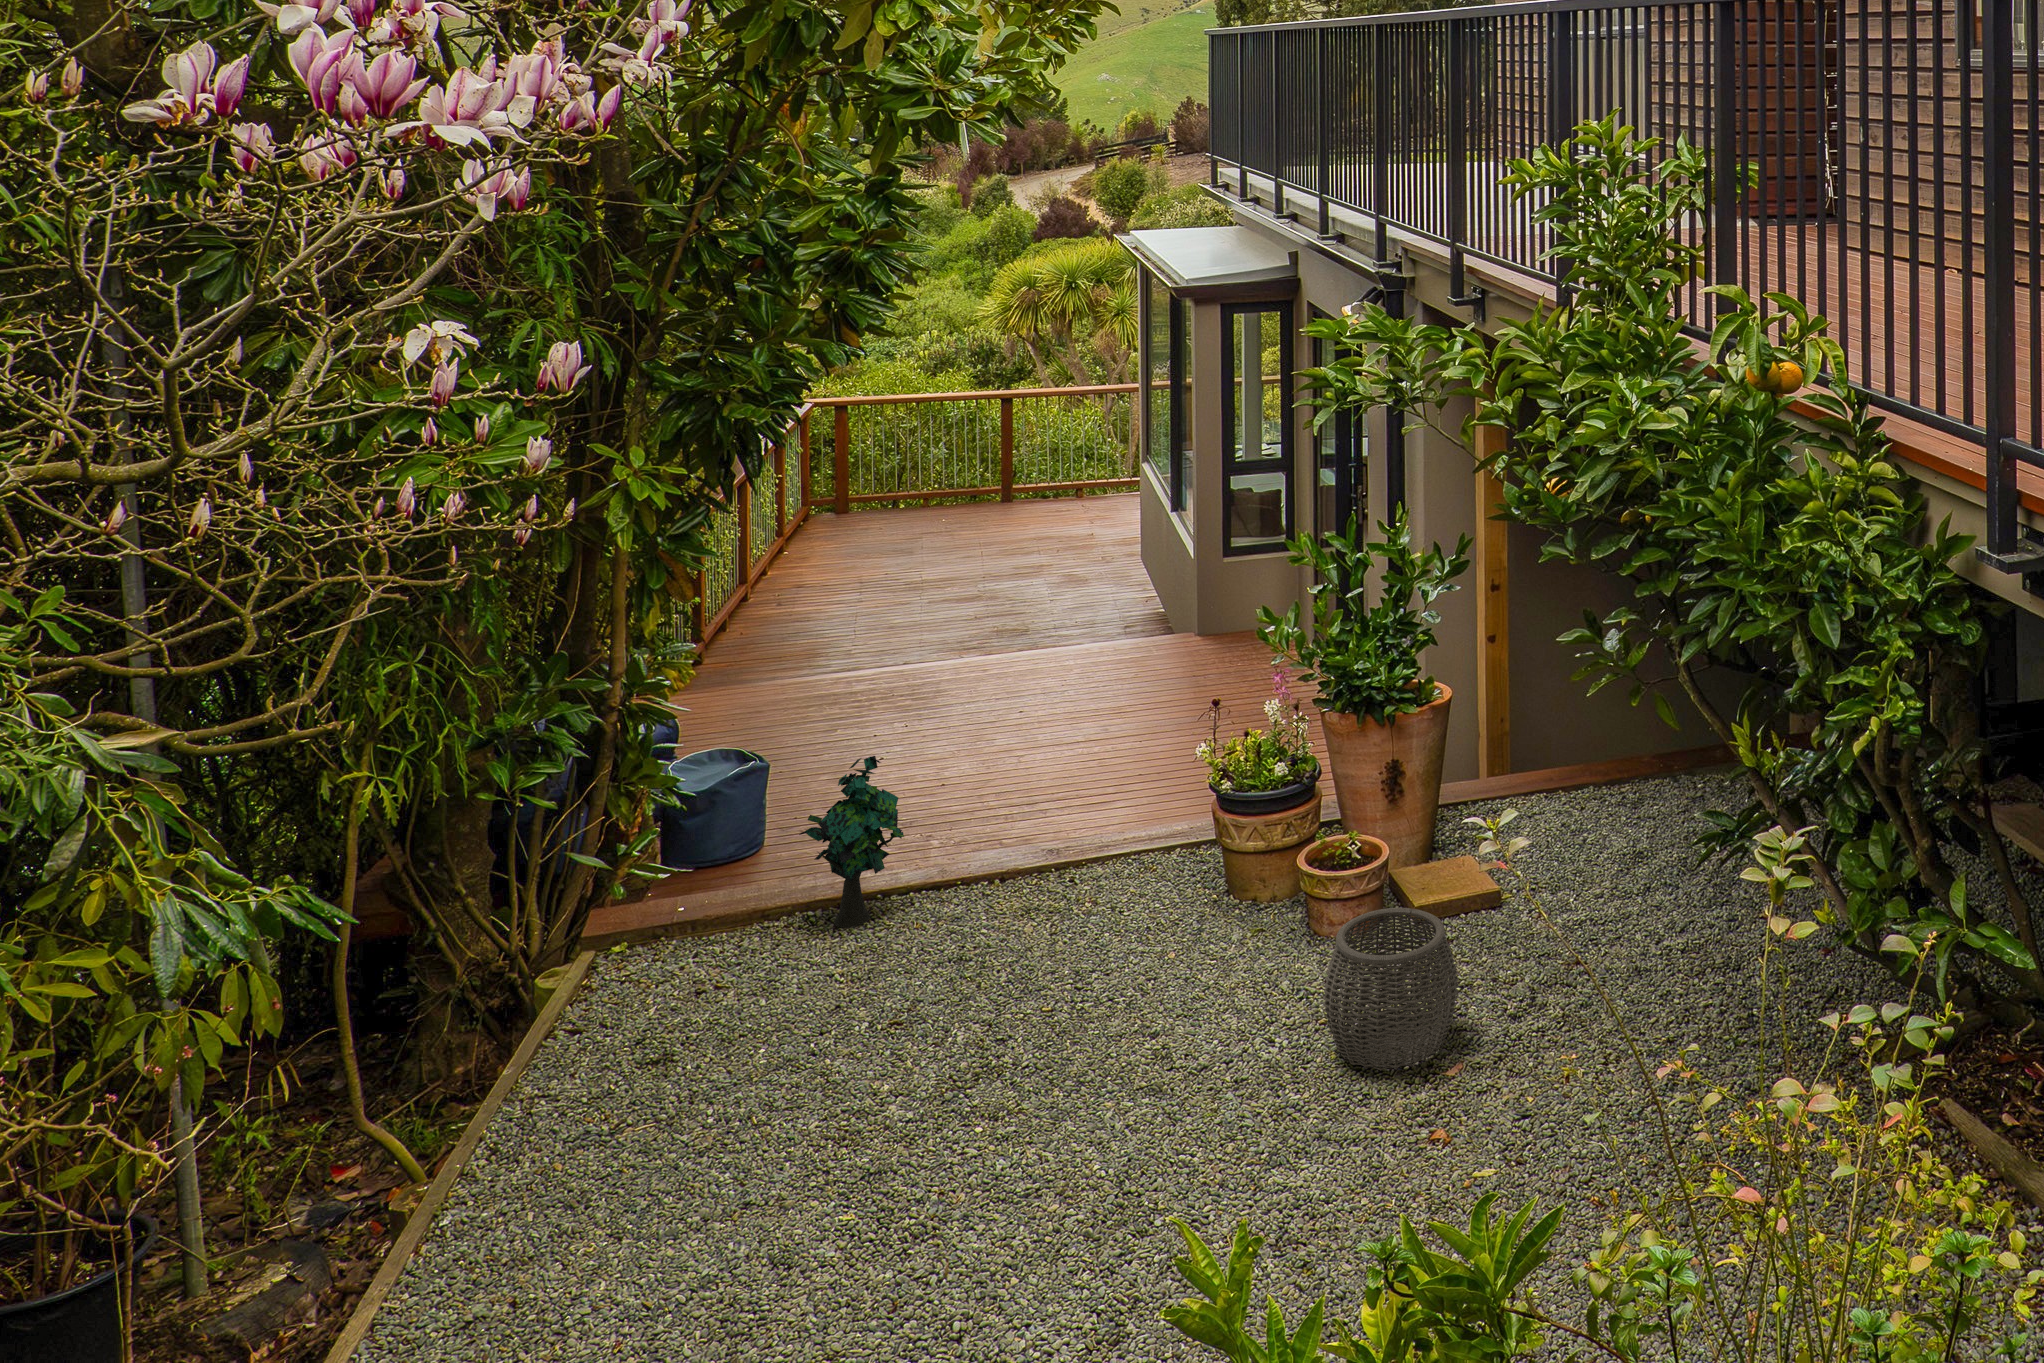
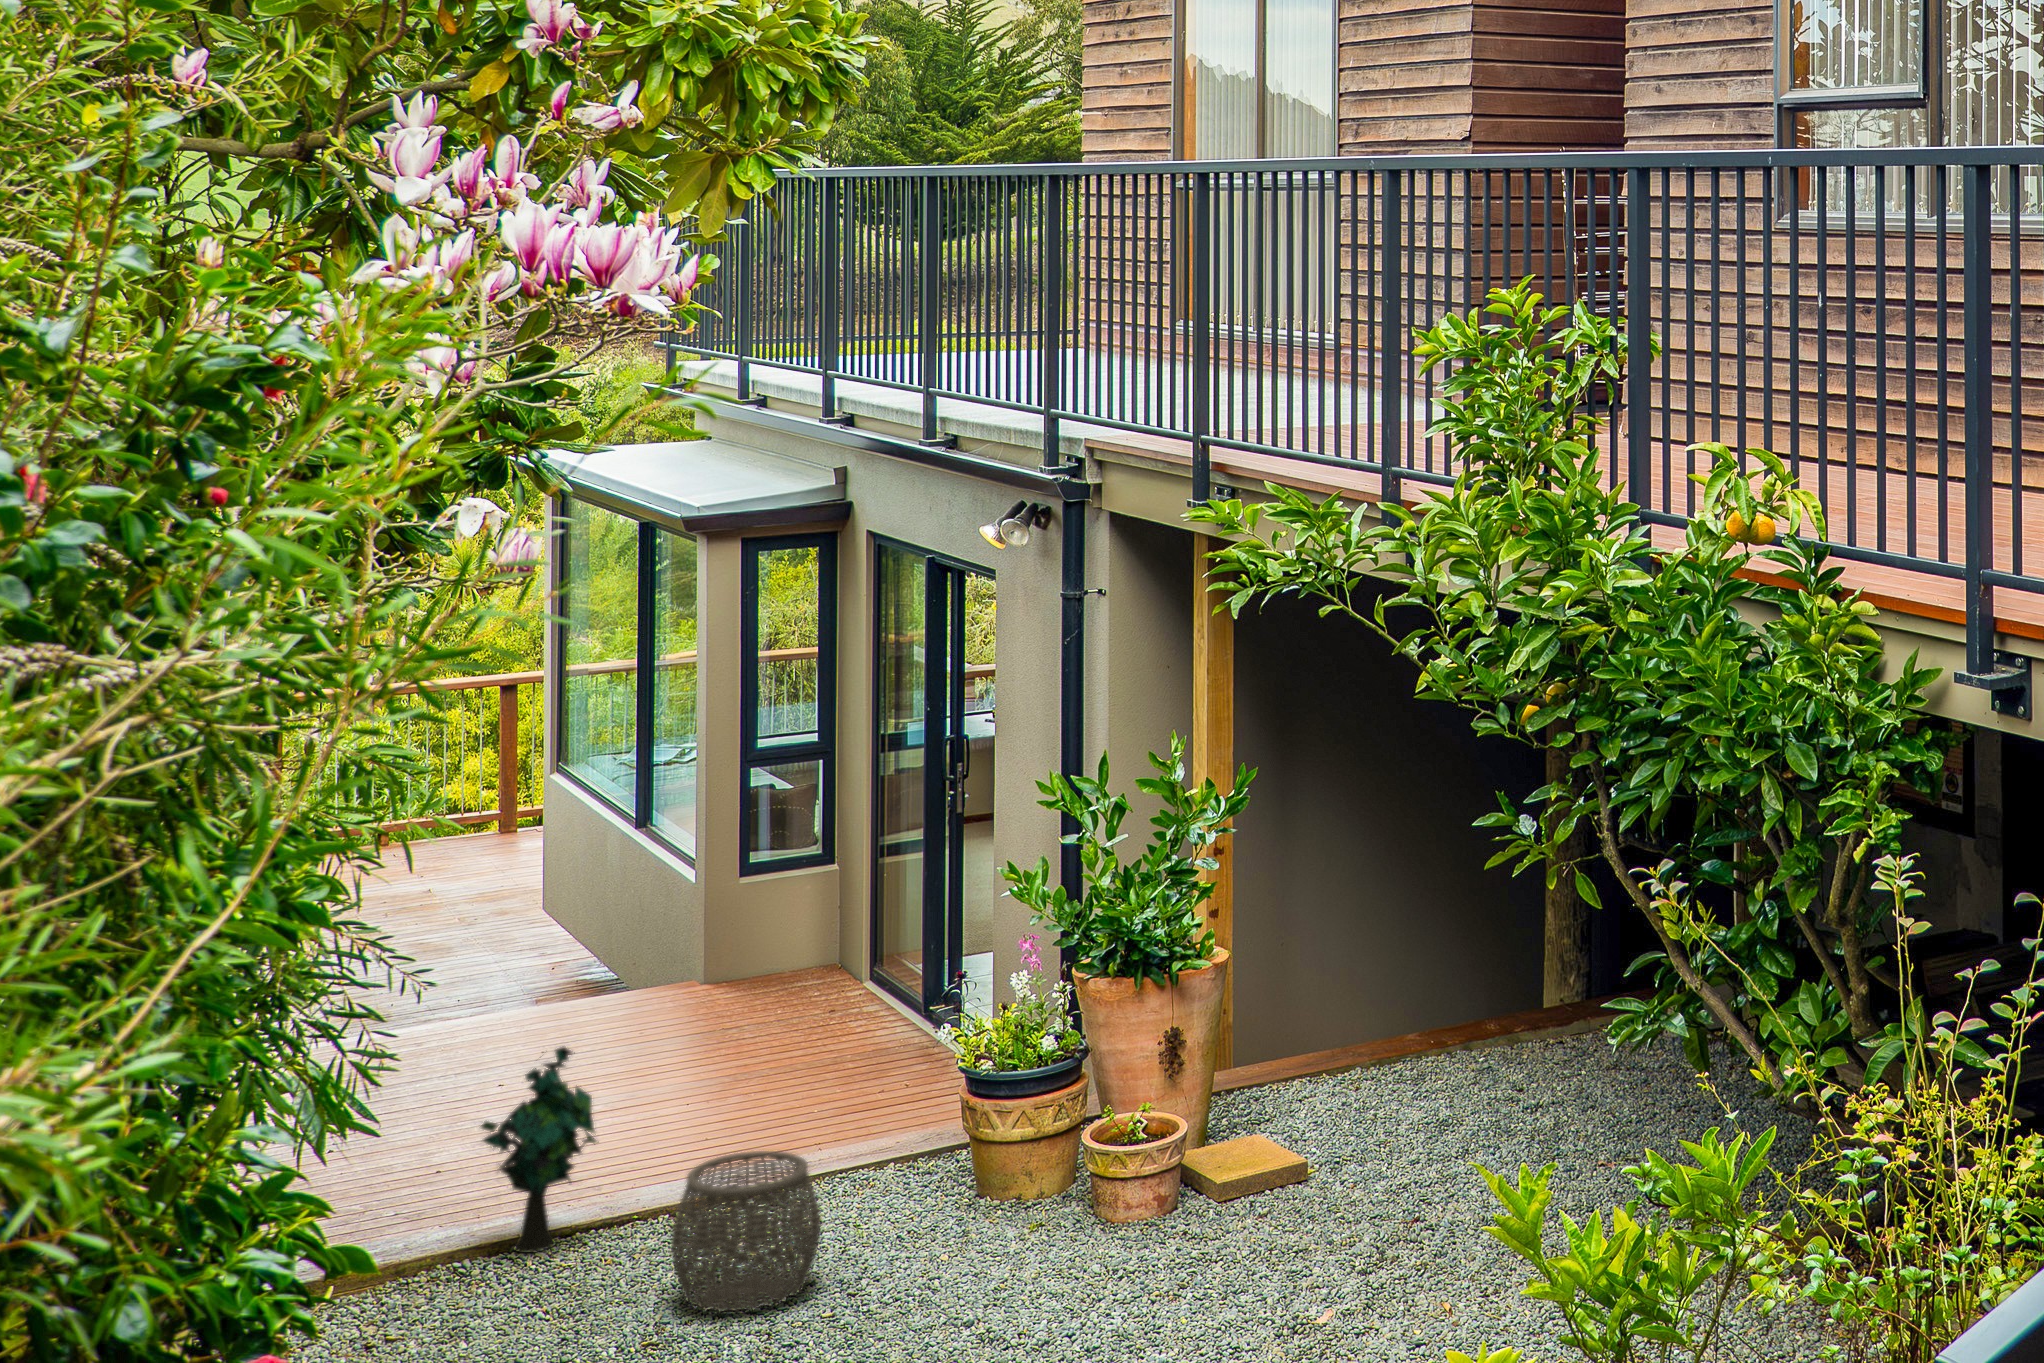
woven basket: present [1324,908,1459,1071] -> present [671,1151,821,1312]

